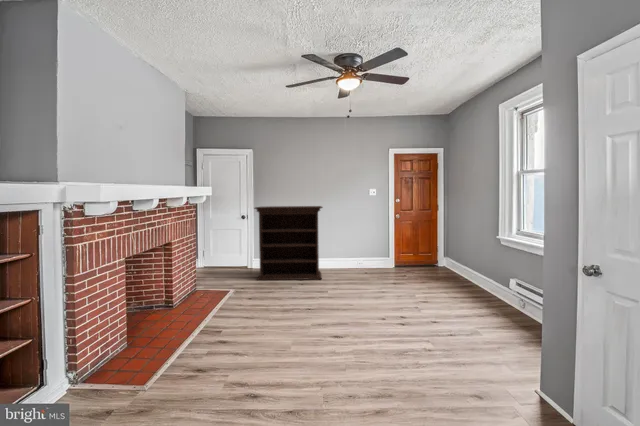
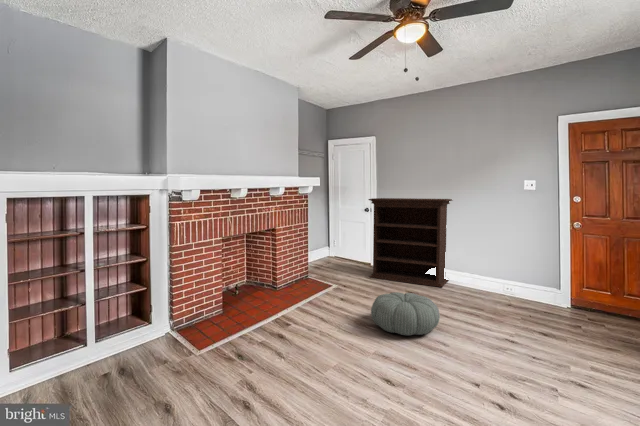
pouf: none [295,287,351,324] -> present [371,292,440,336]

